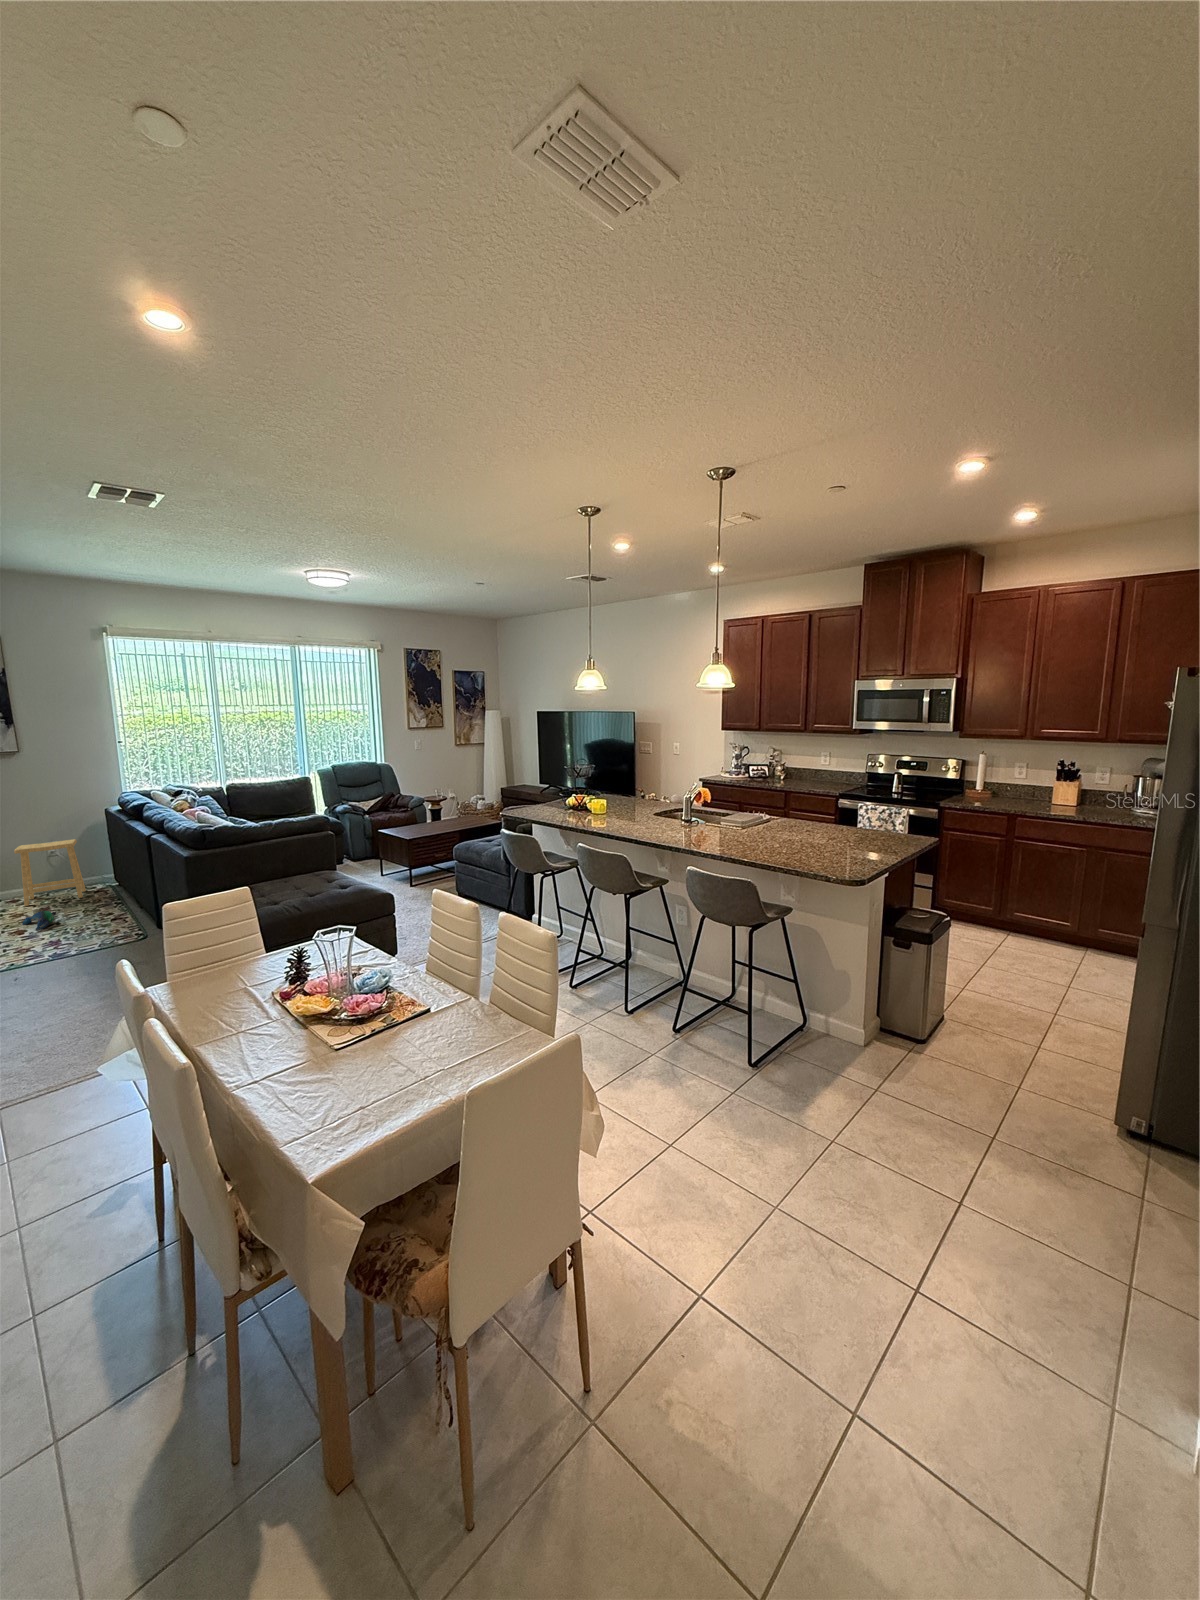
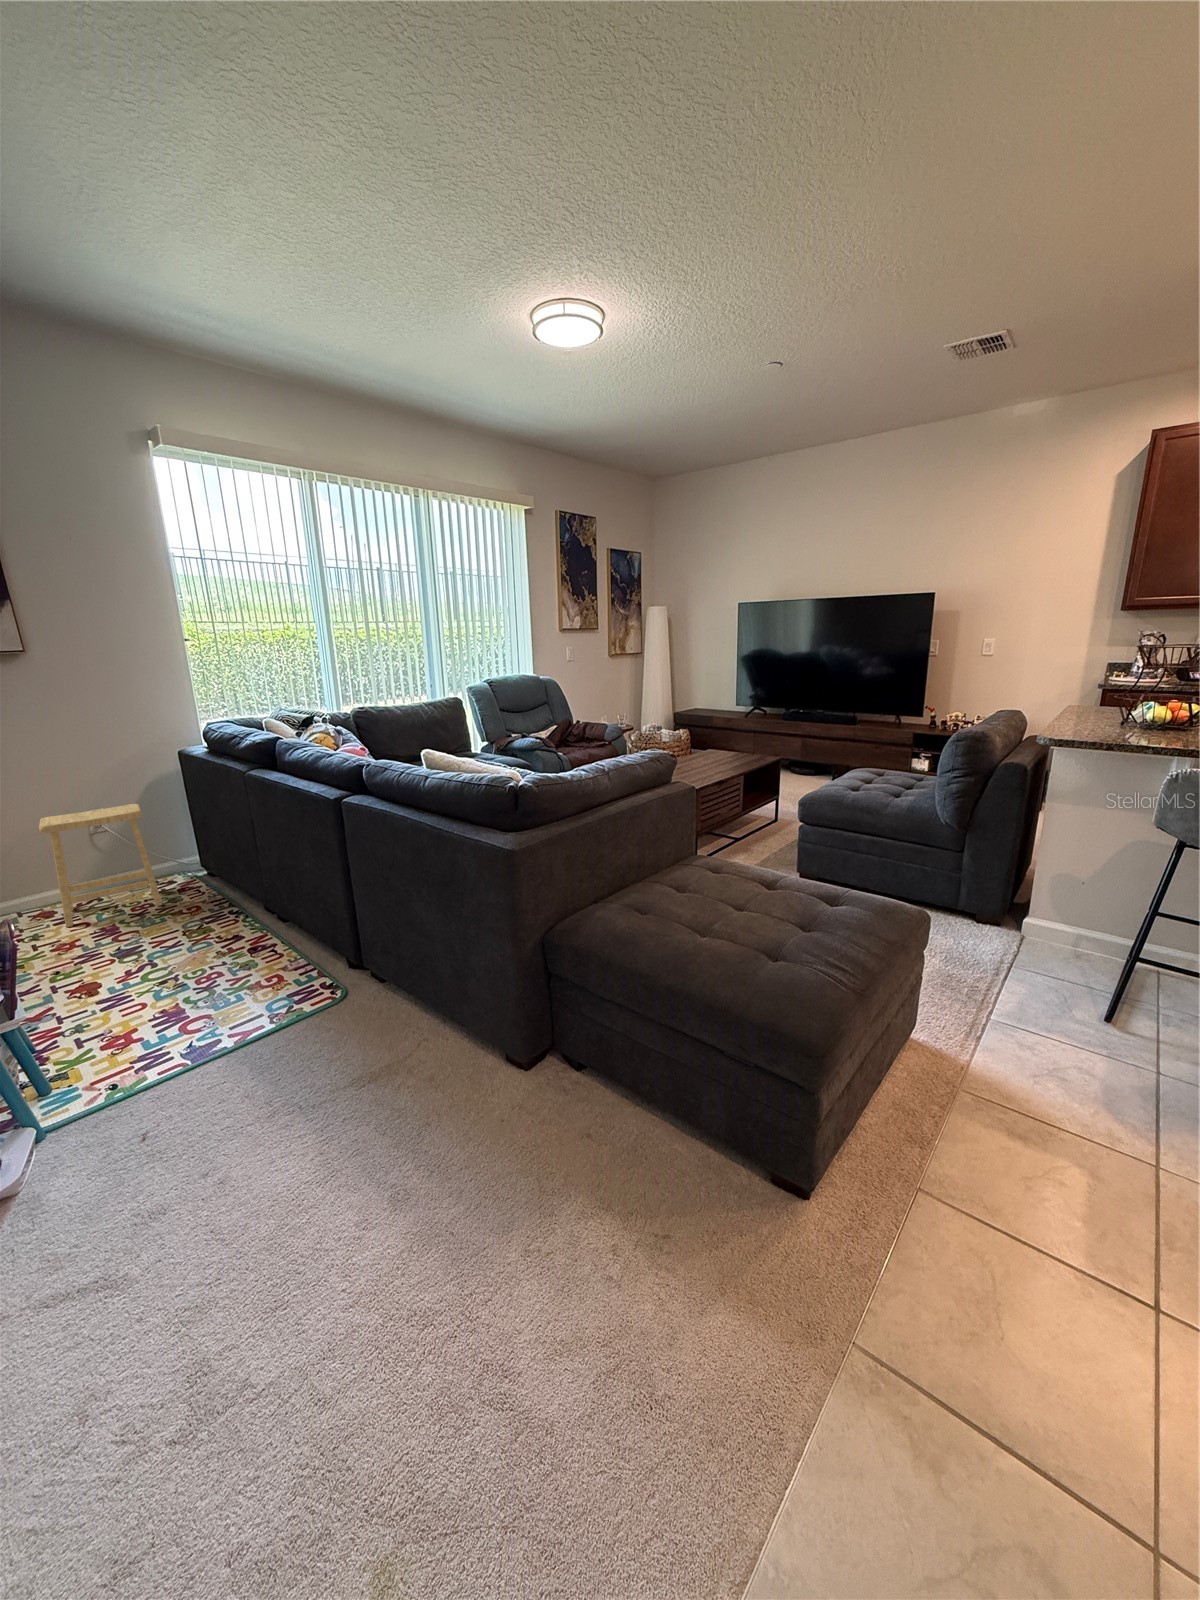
plush toy: present [22,911,56,930] -> none [86,941,150,983]

